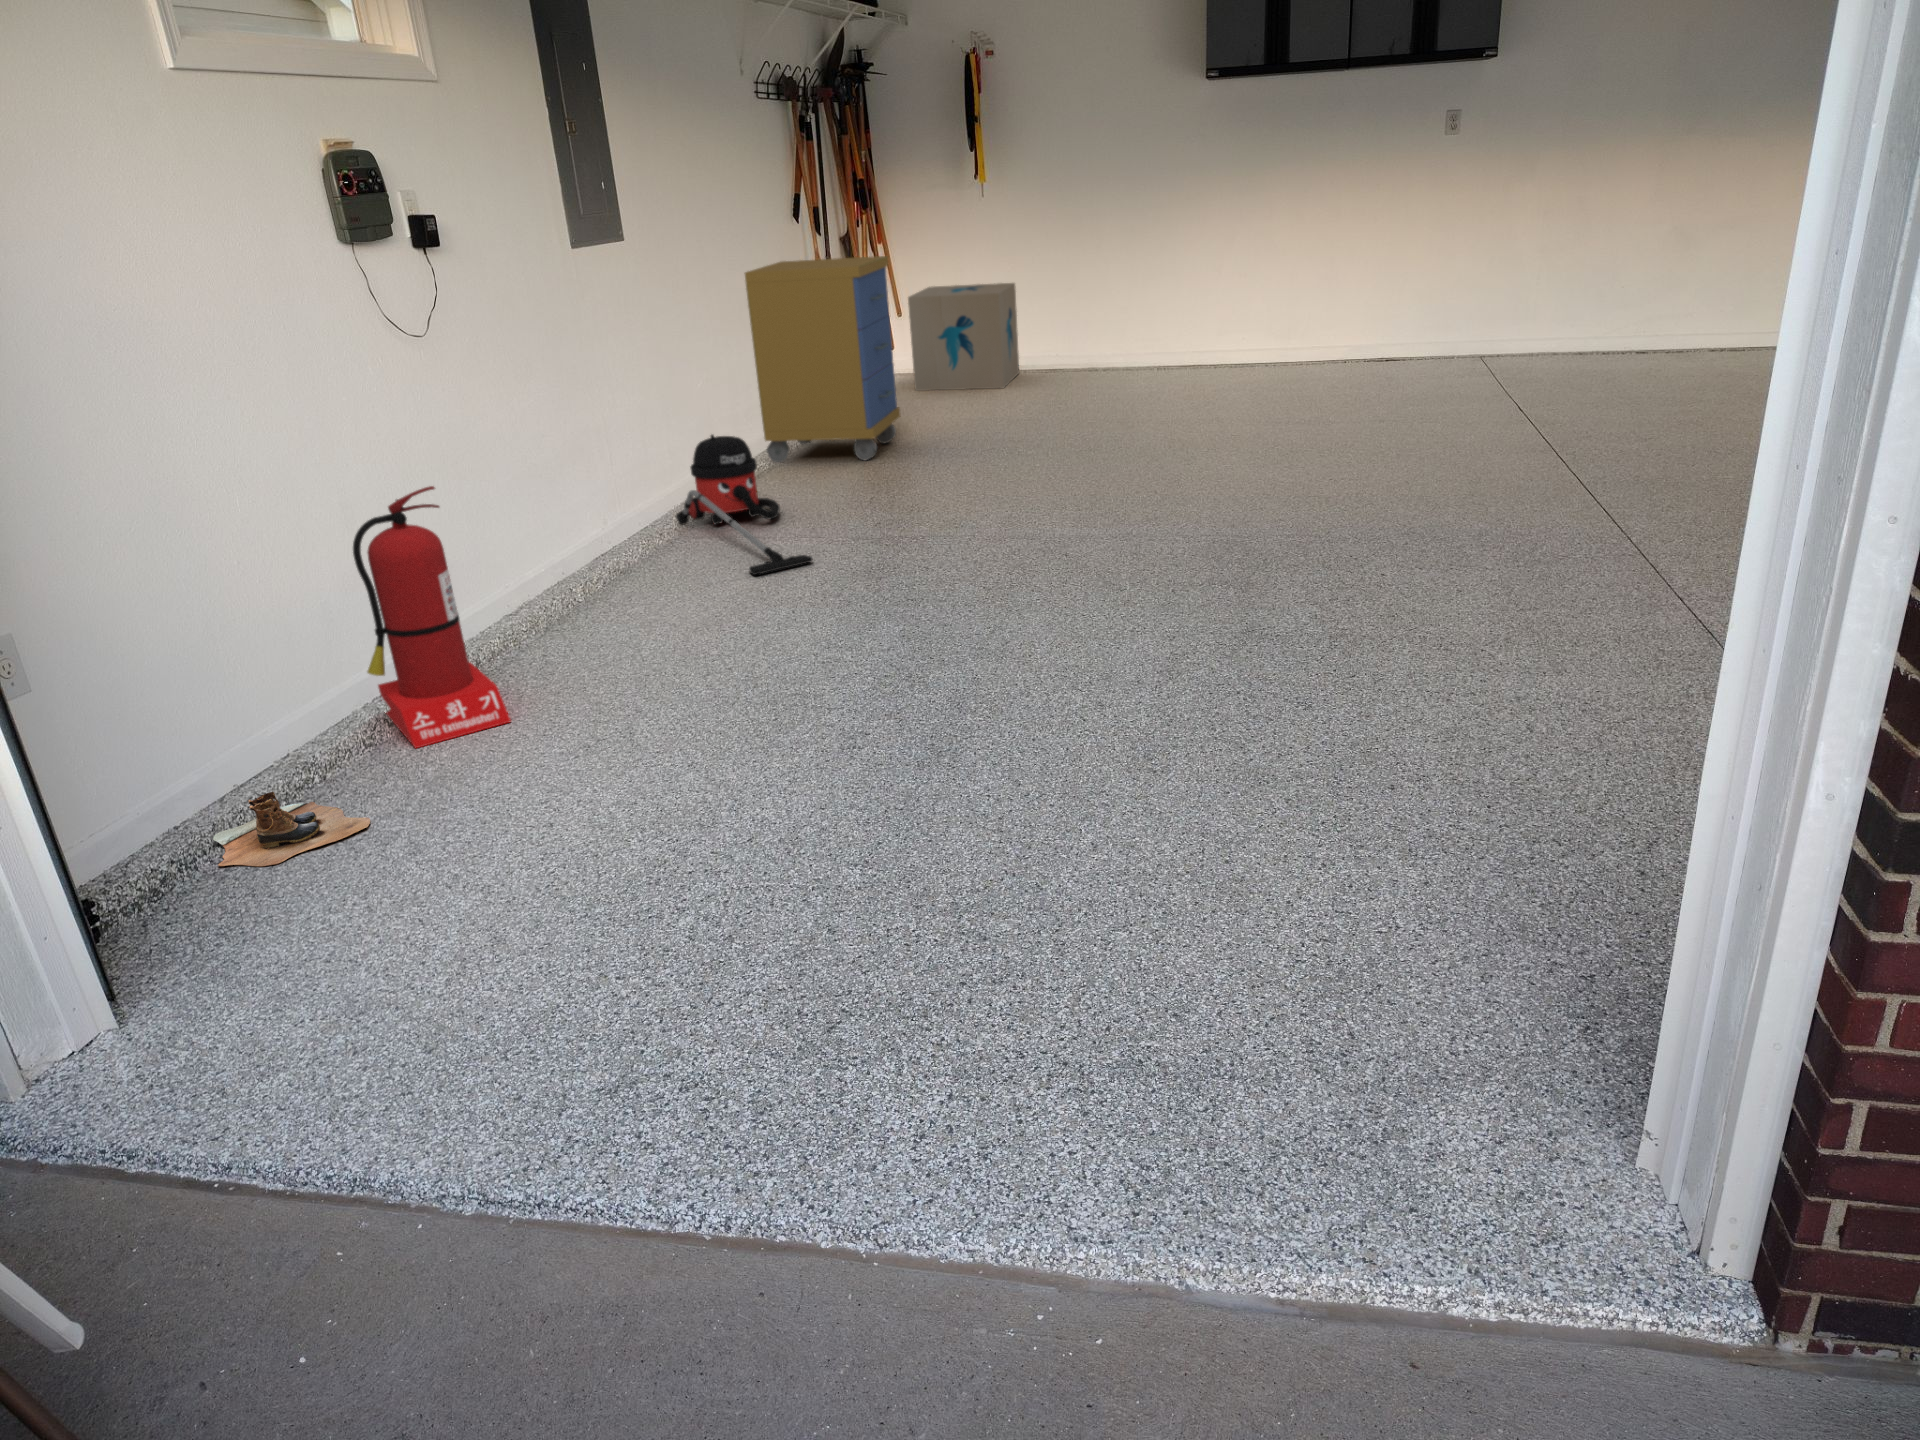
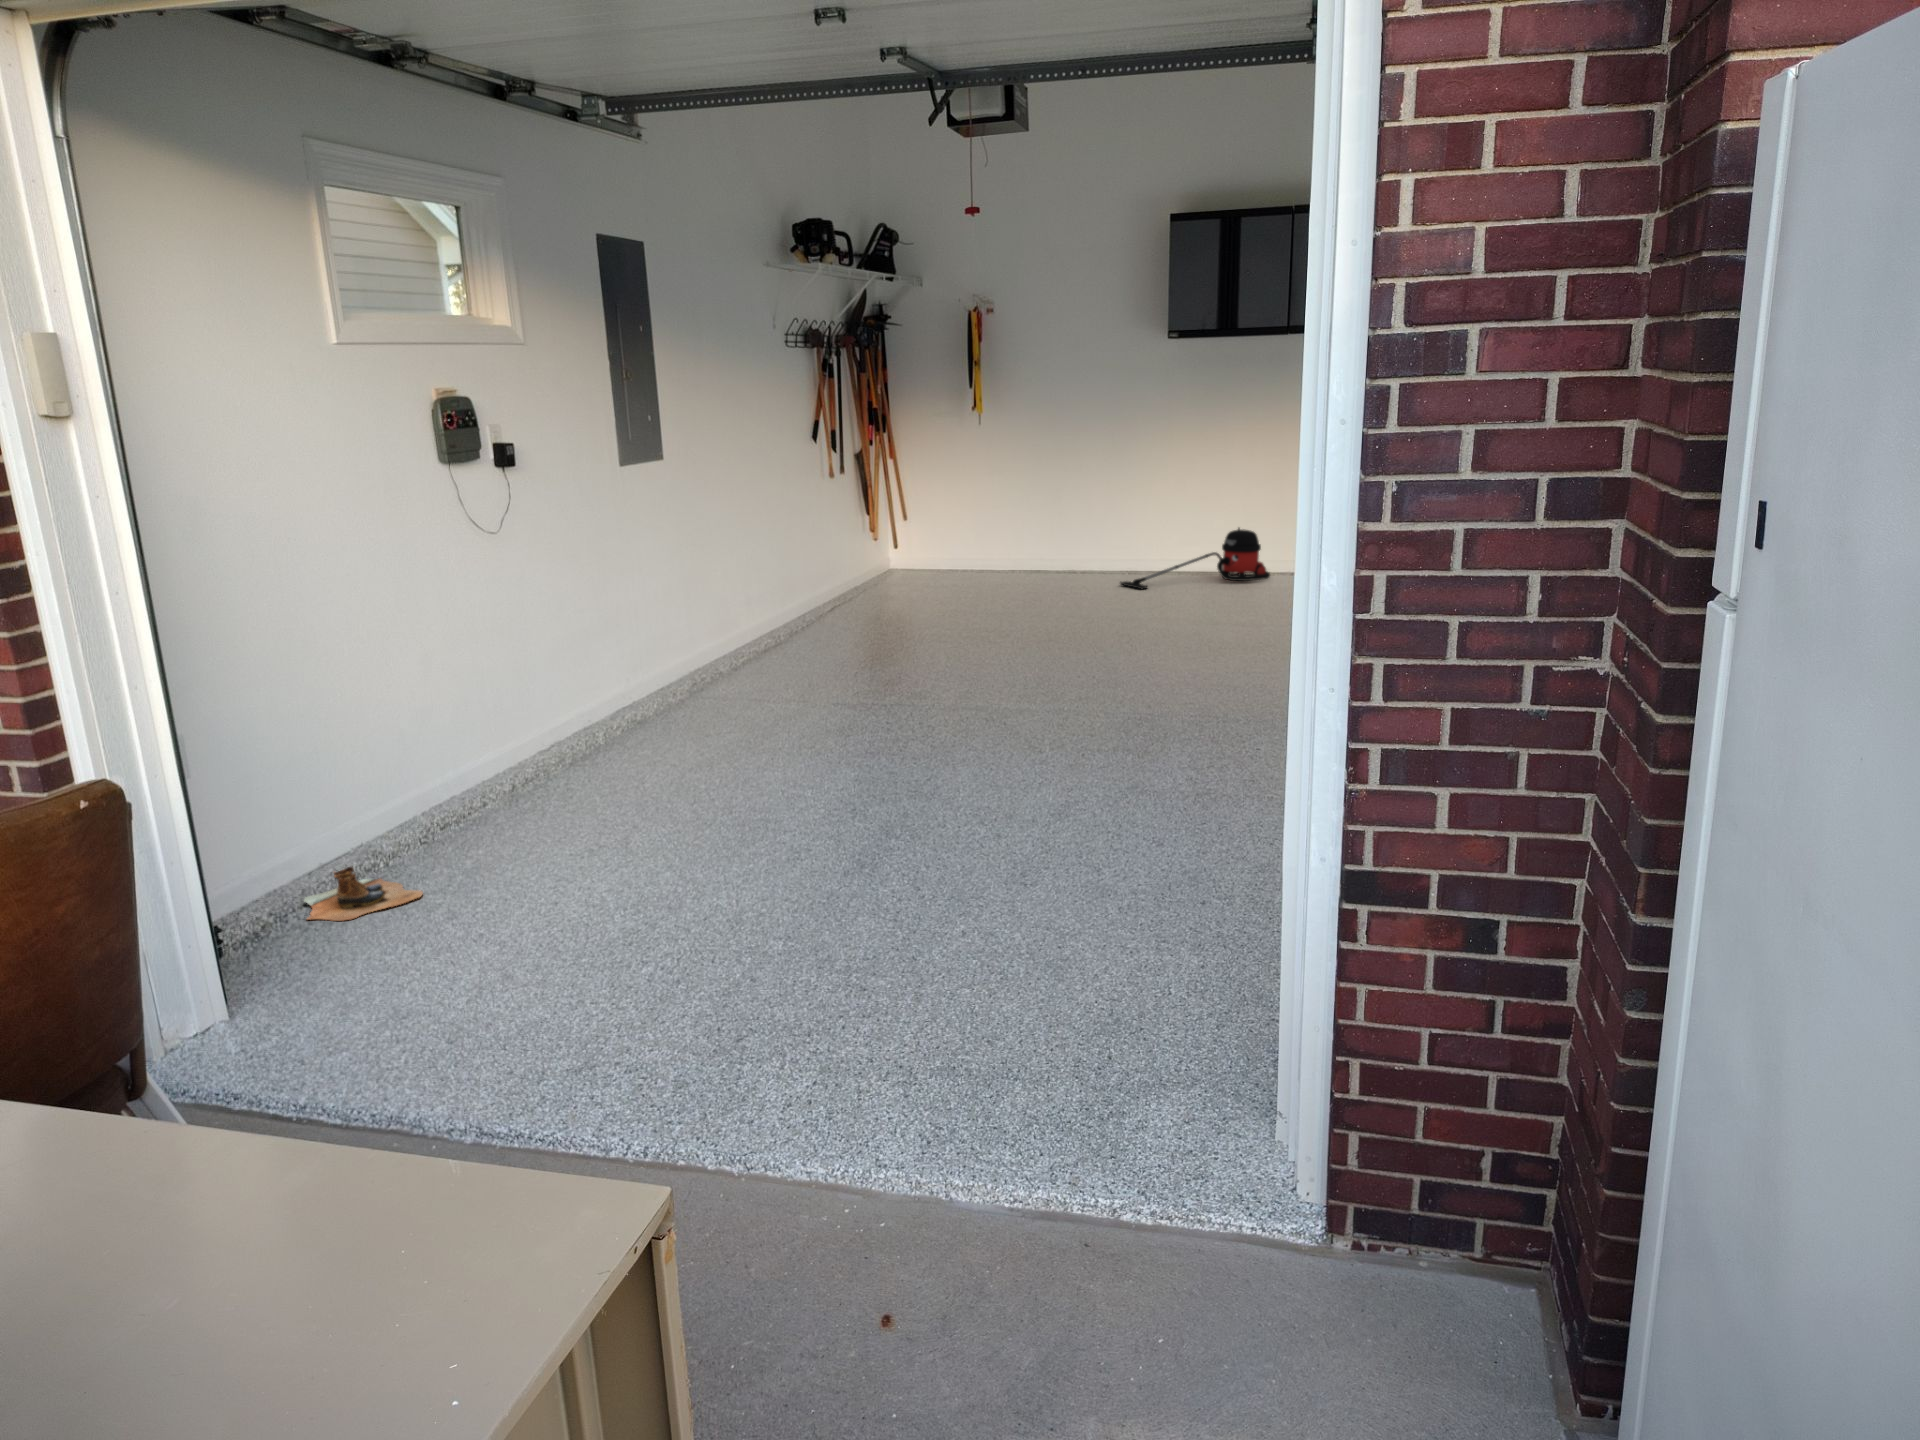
storage cabinet: present [745,256,900,462] -> none [766,474,892,638]
cardboard box: present [908,283,1019,391] -> none [910,496,1005,583]
vacuum cleaner: present [676,435,812,575] -> present [1120,528,1270,589]
fire extinguisher: present [353,486,511,748] -> none [429,644,539,844]

